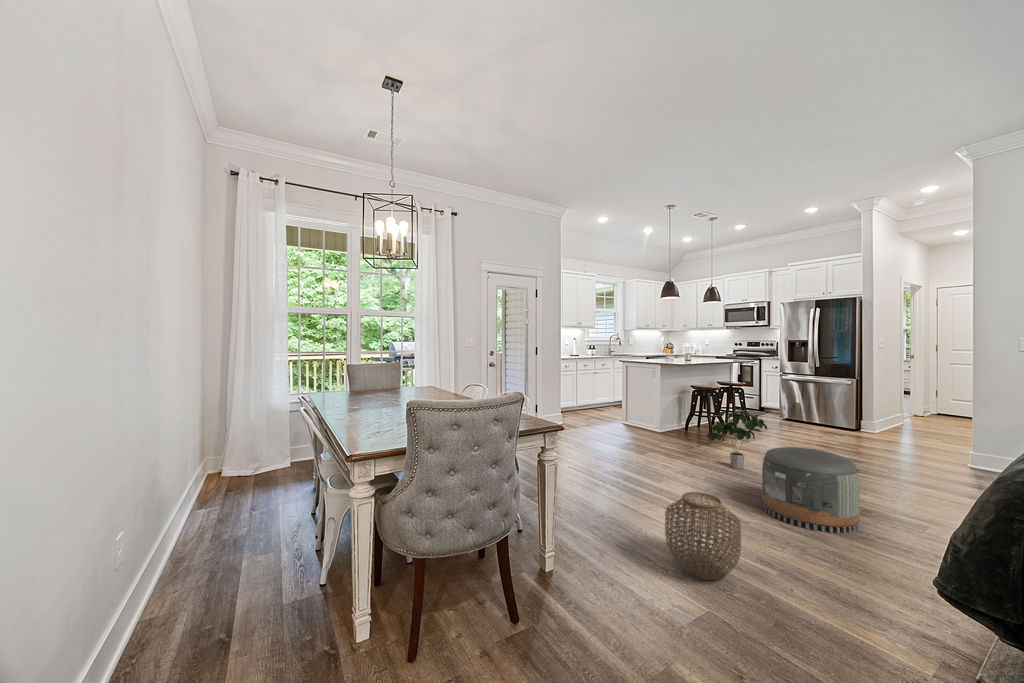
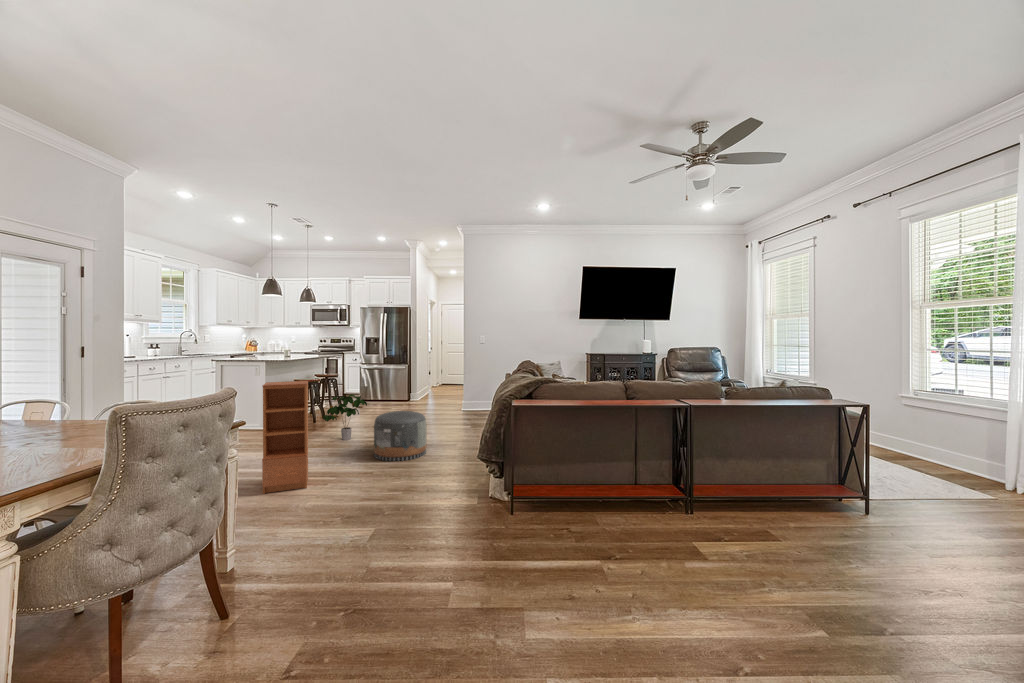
bookcase: none [608,387,664,522] -> present [262,381,308,494]
woven basket: present [665,492,741,580] -> none [329,448,380,505]

